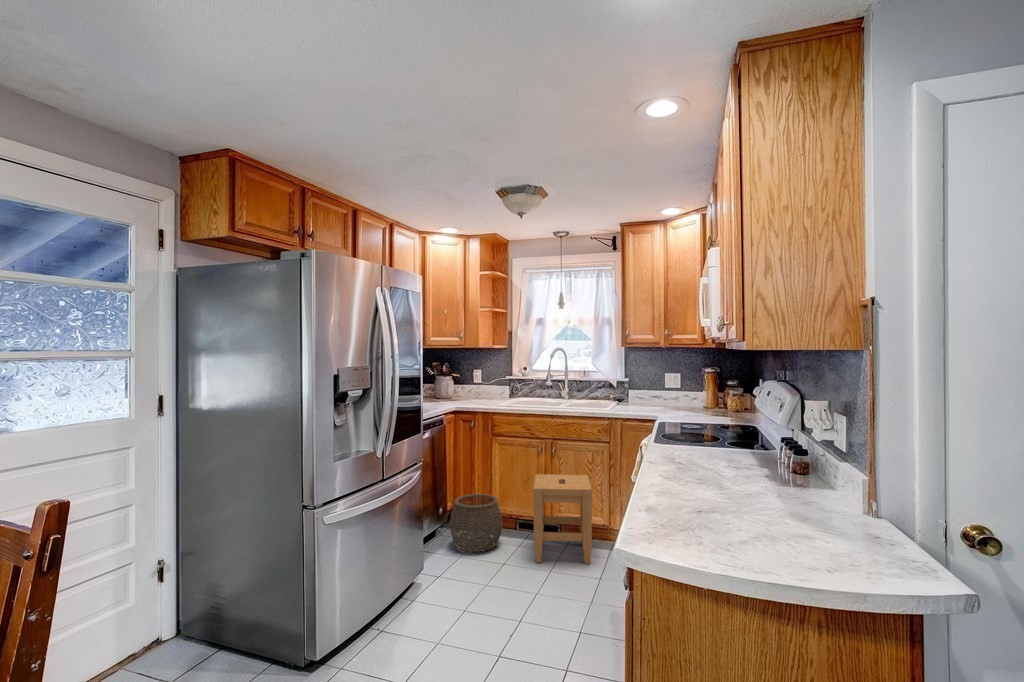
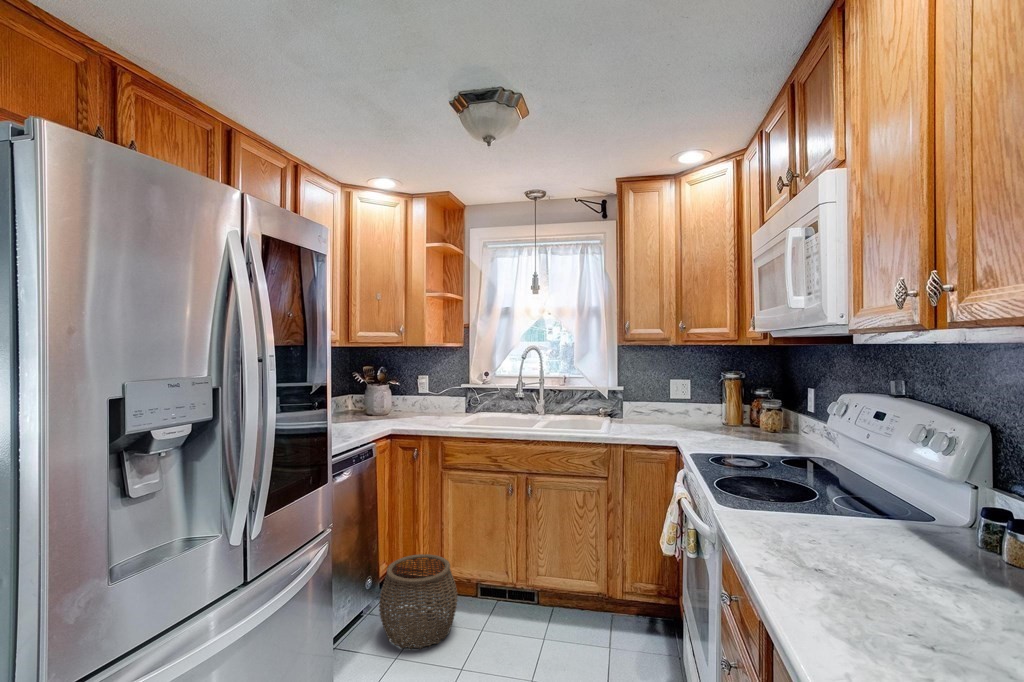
stool: present [533,474,592,564] -> none [504,525,590,665]

